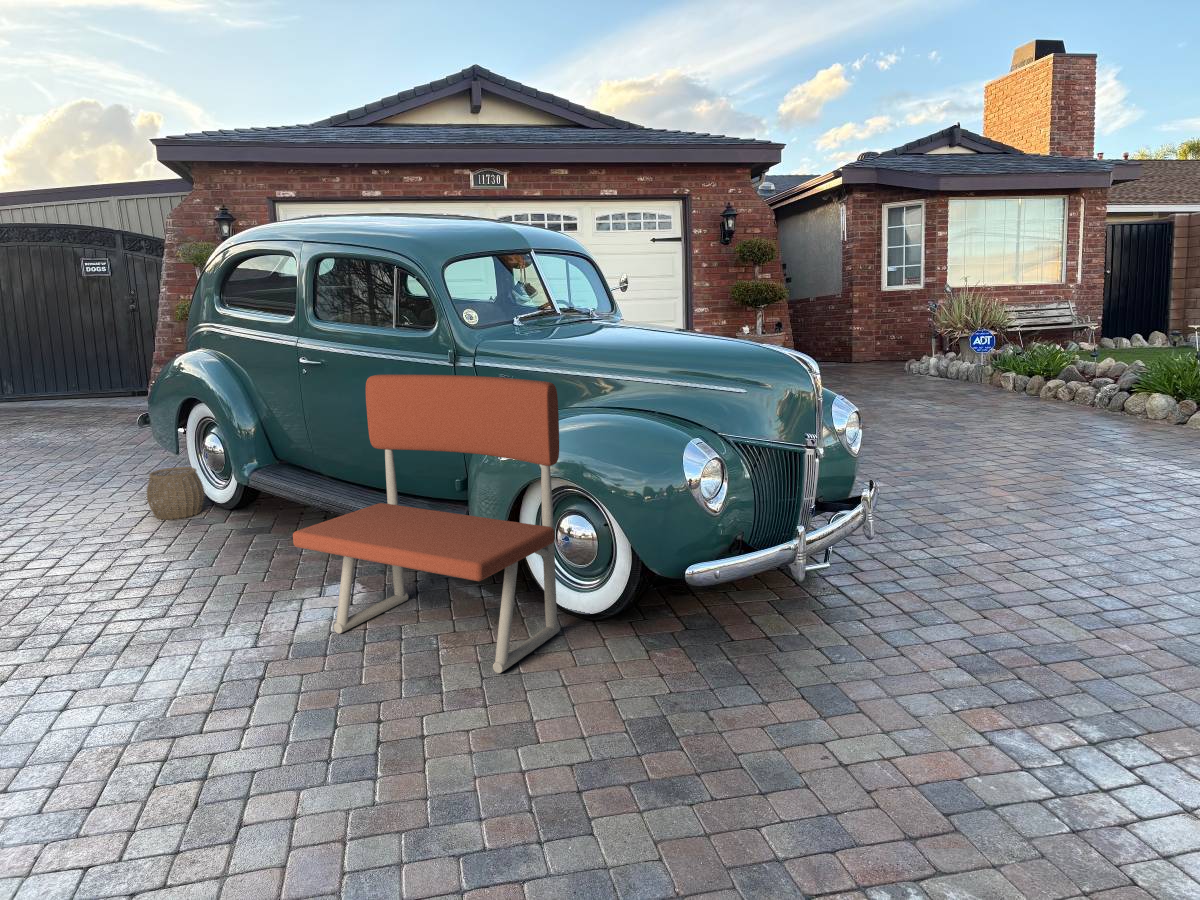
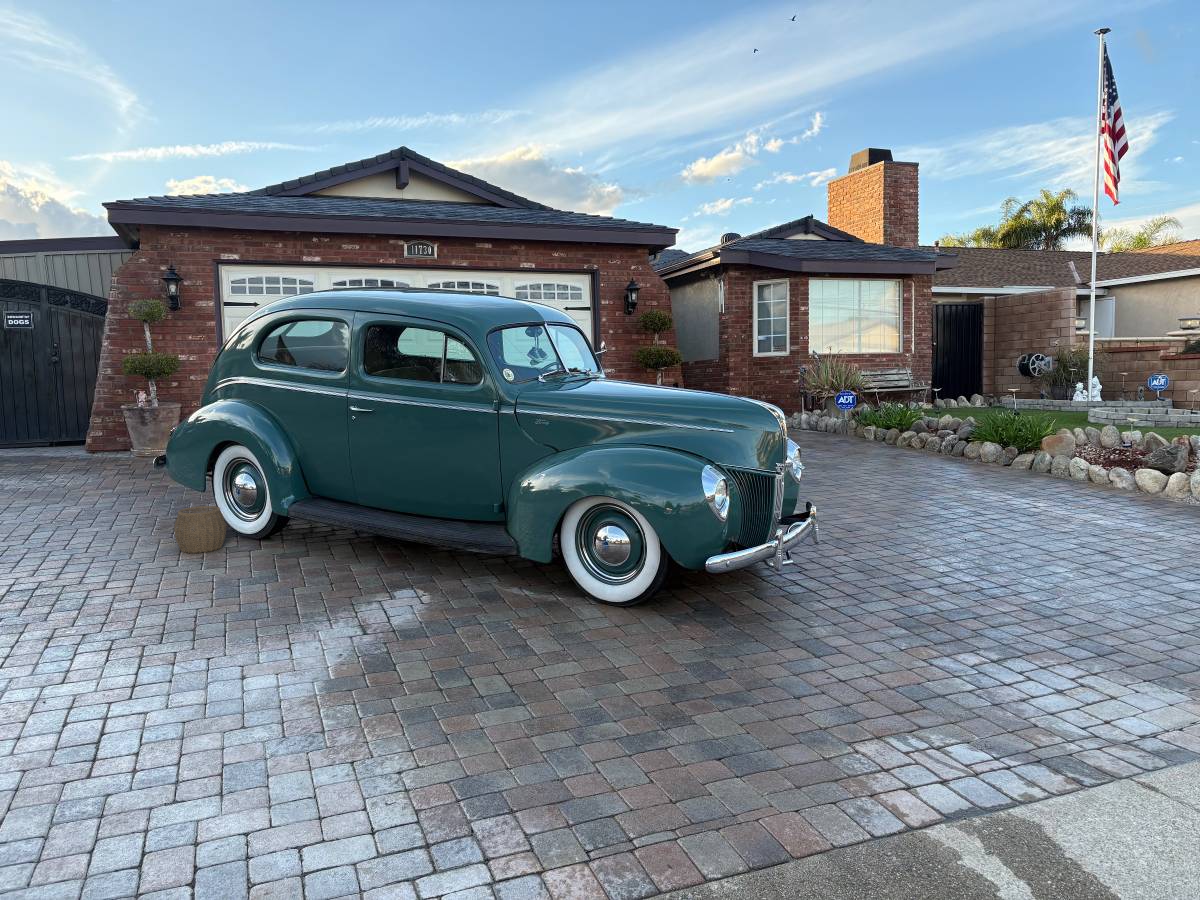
bench: present [293,375,560,673] -> none [399,420,608,645]

